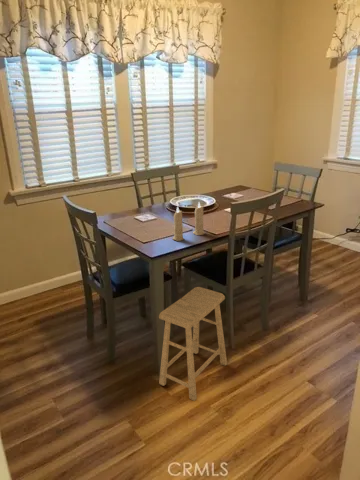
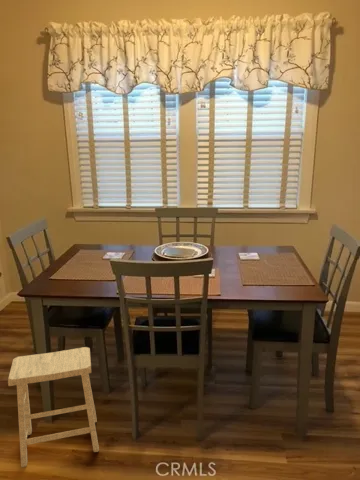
candle: present [173,203,205,241] -> none [60,250,102,291]

